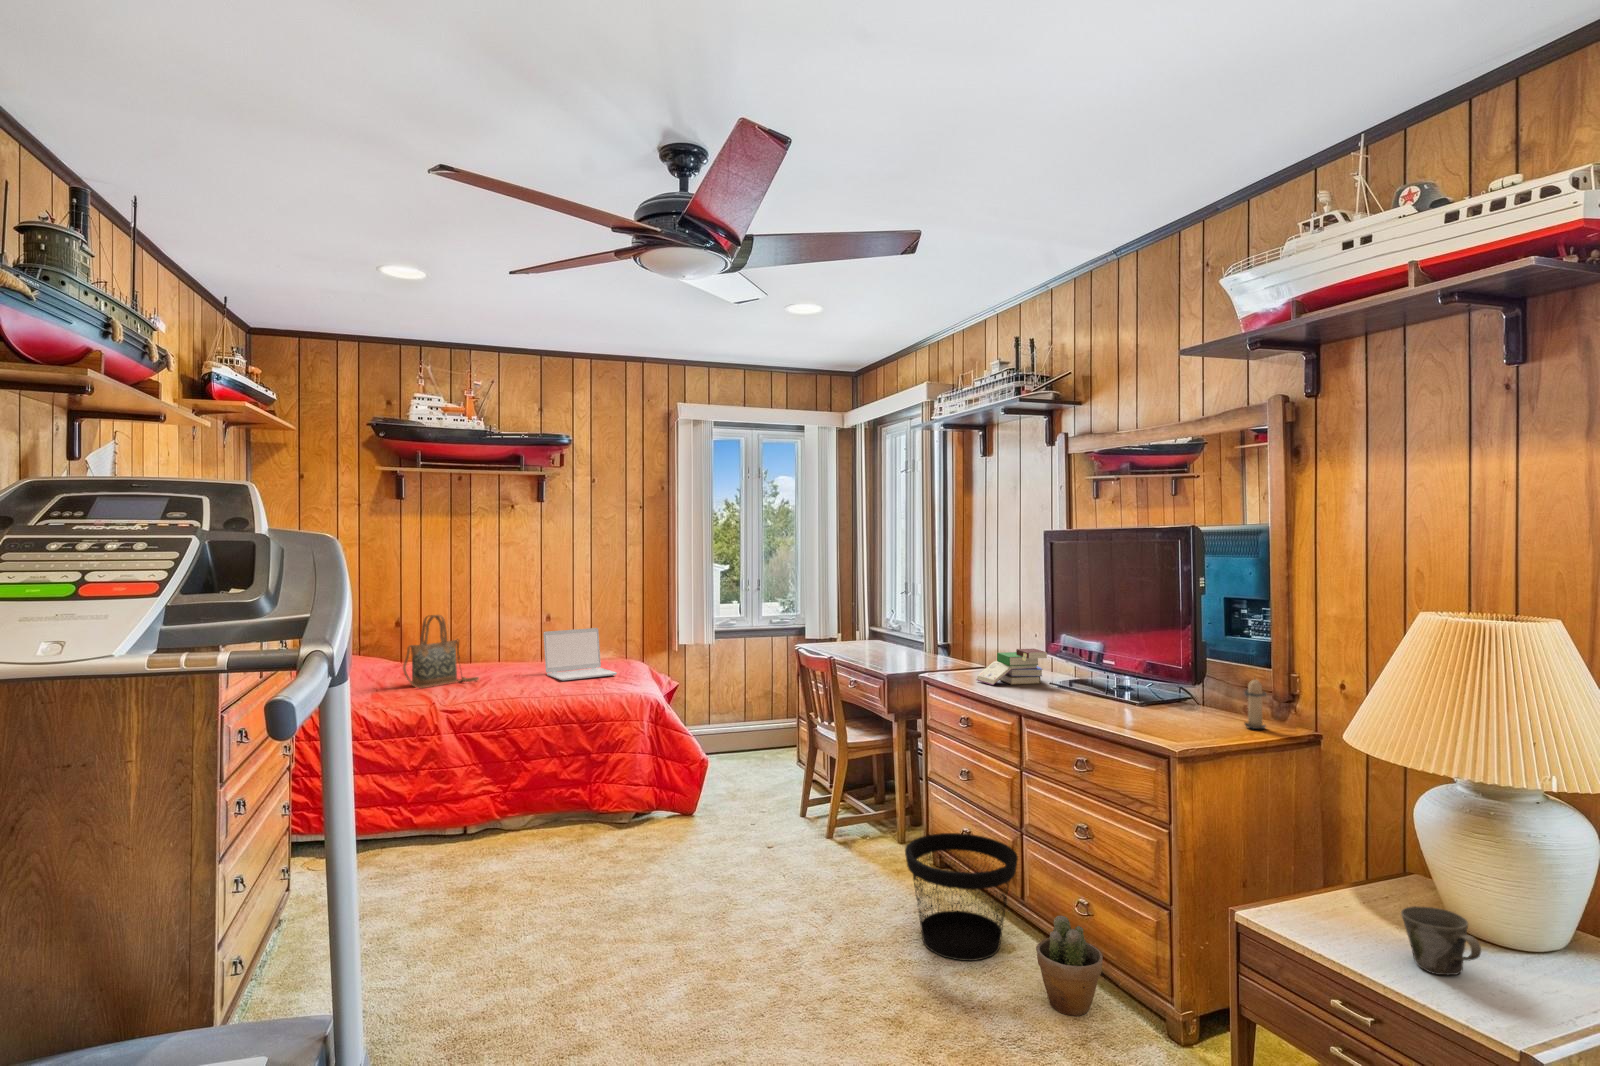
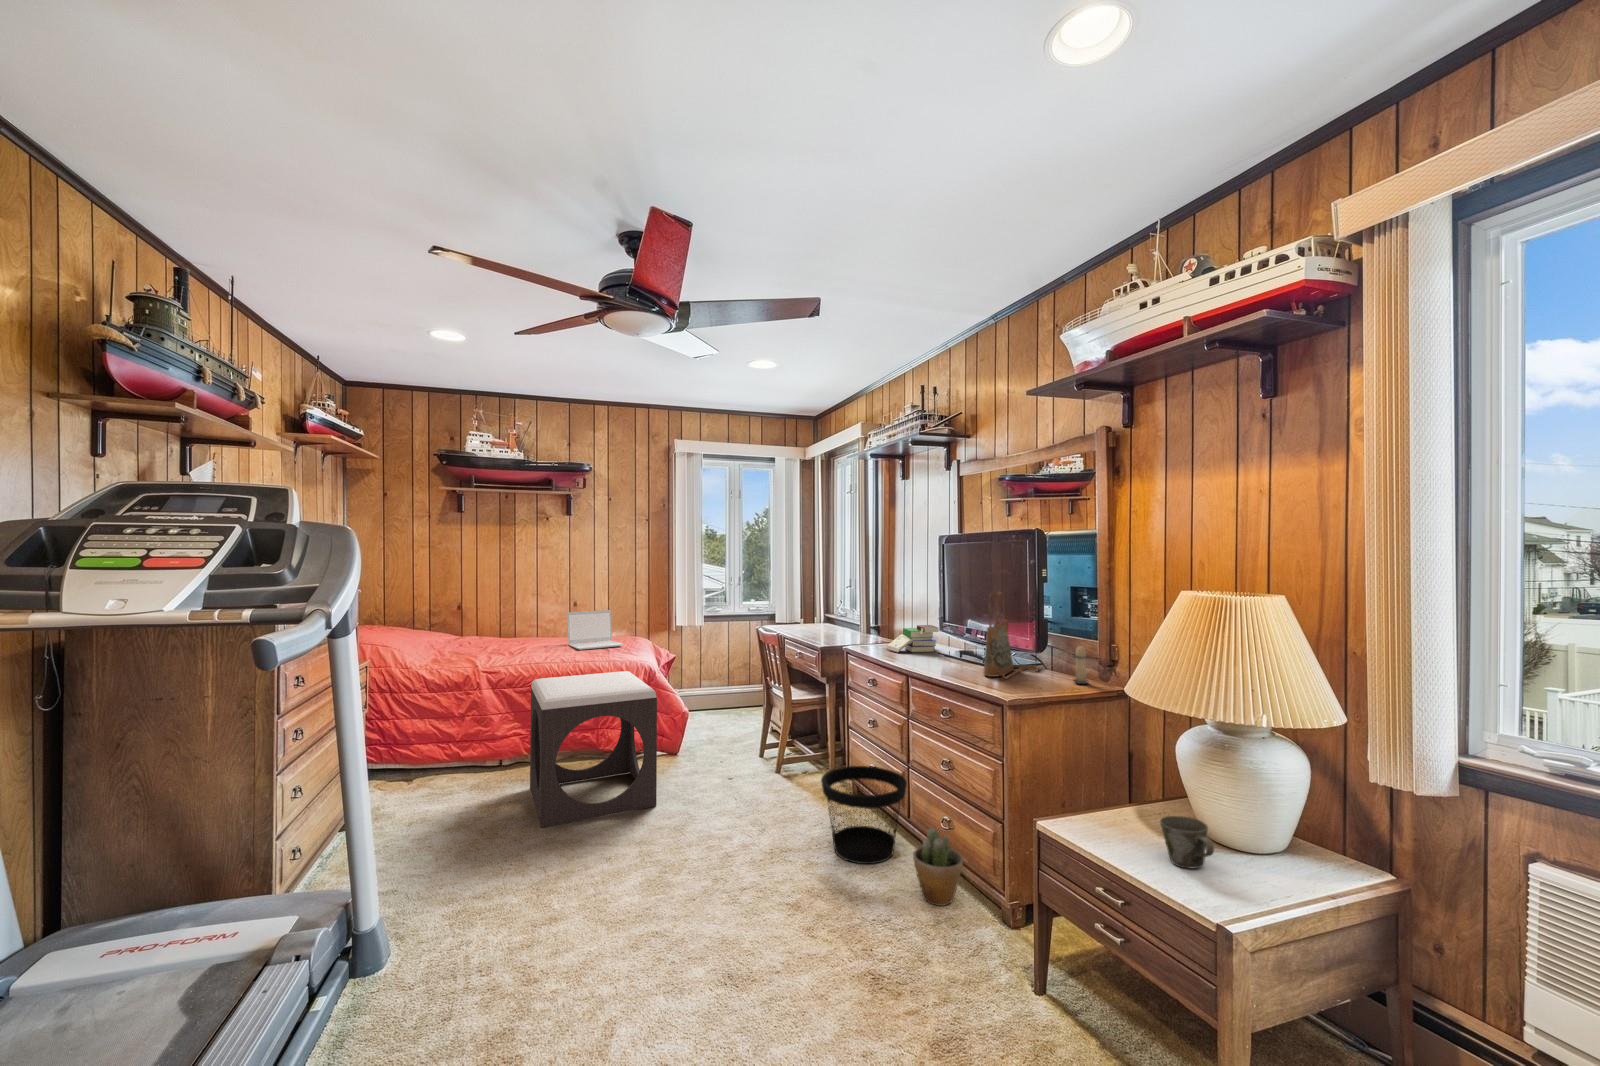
handbag: present [403,615,479,688] -> present [984,592,1039,679]
footstool: none [511,710,680,915] -> present [530,671,657,827]

